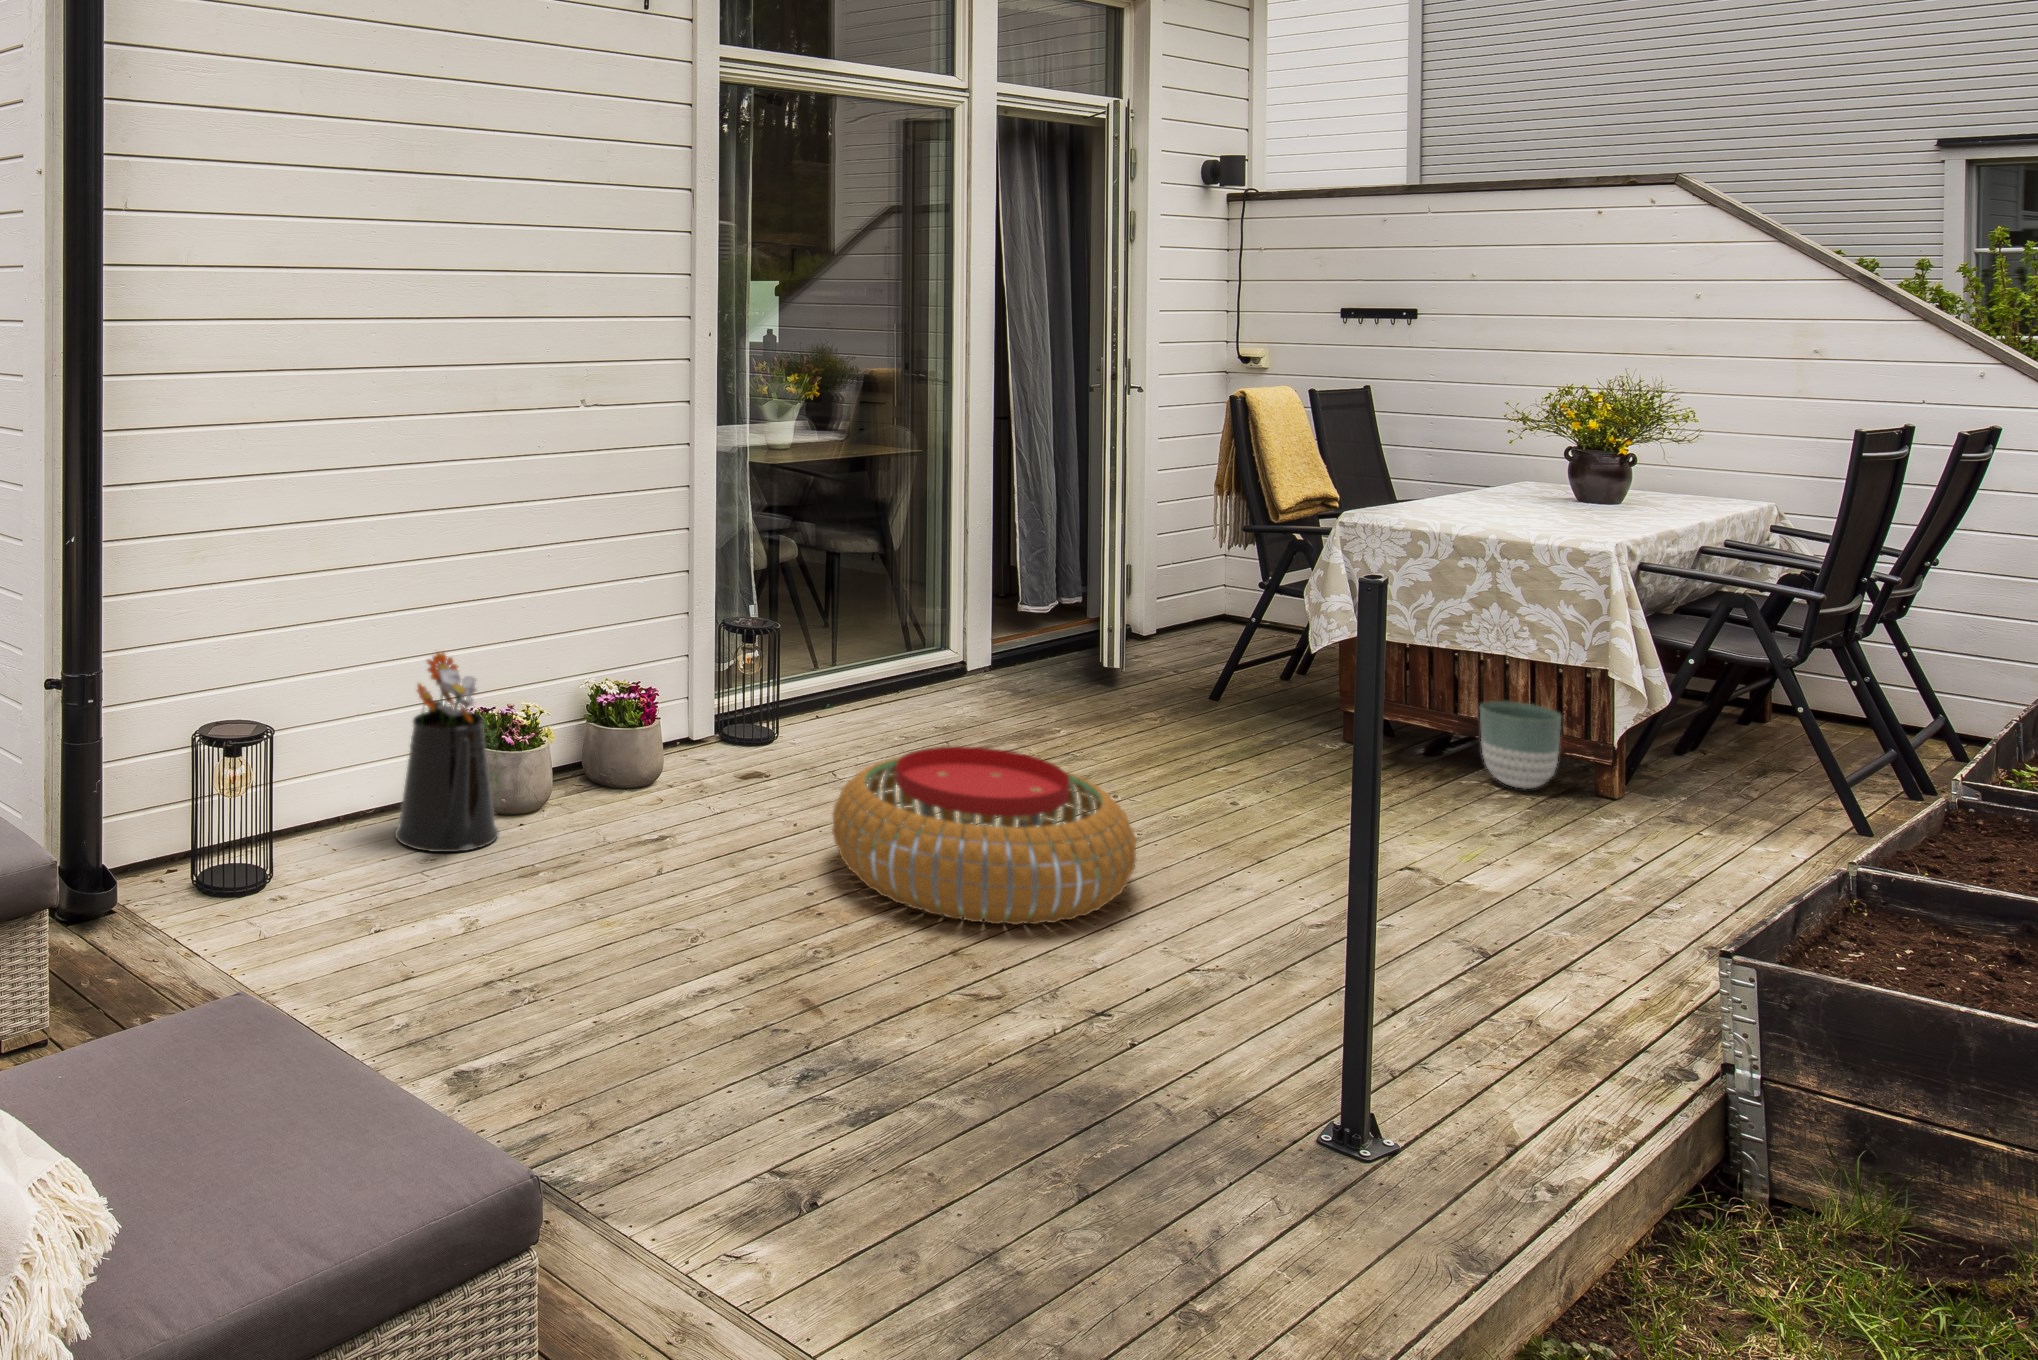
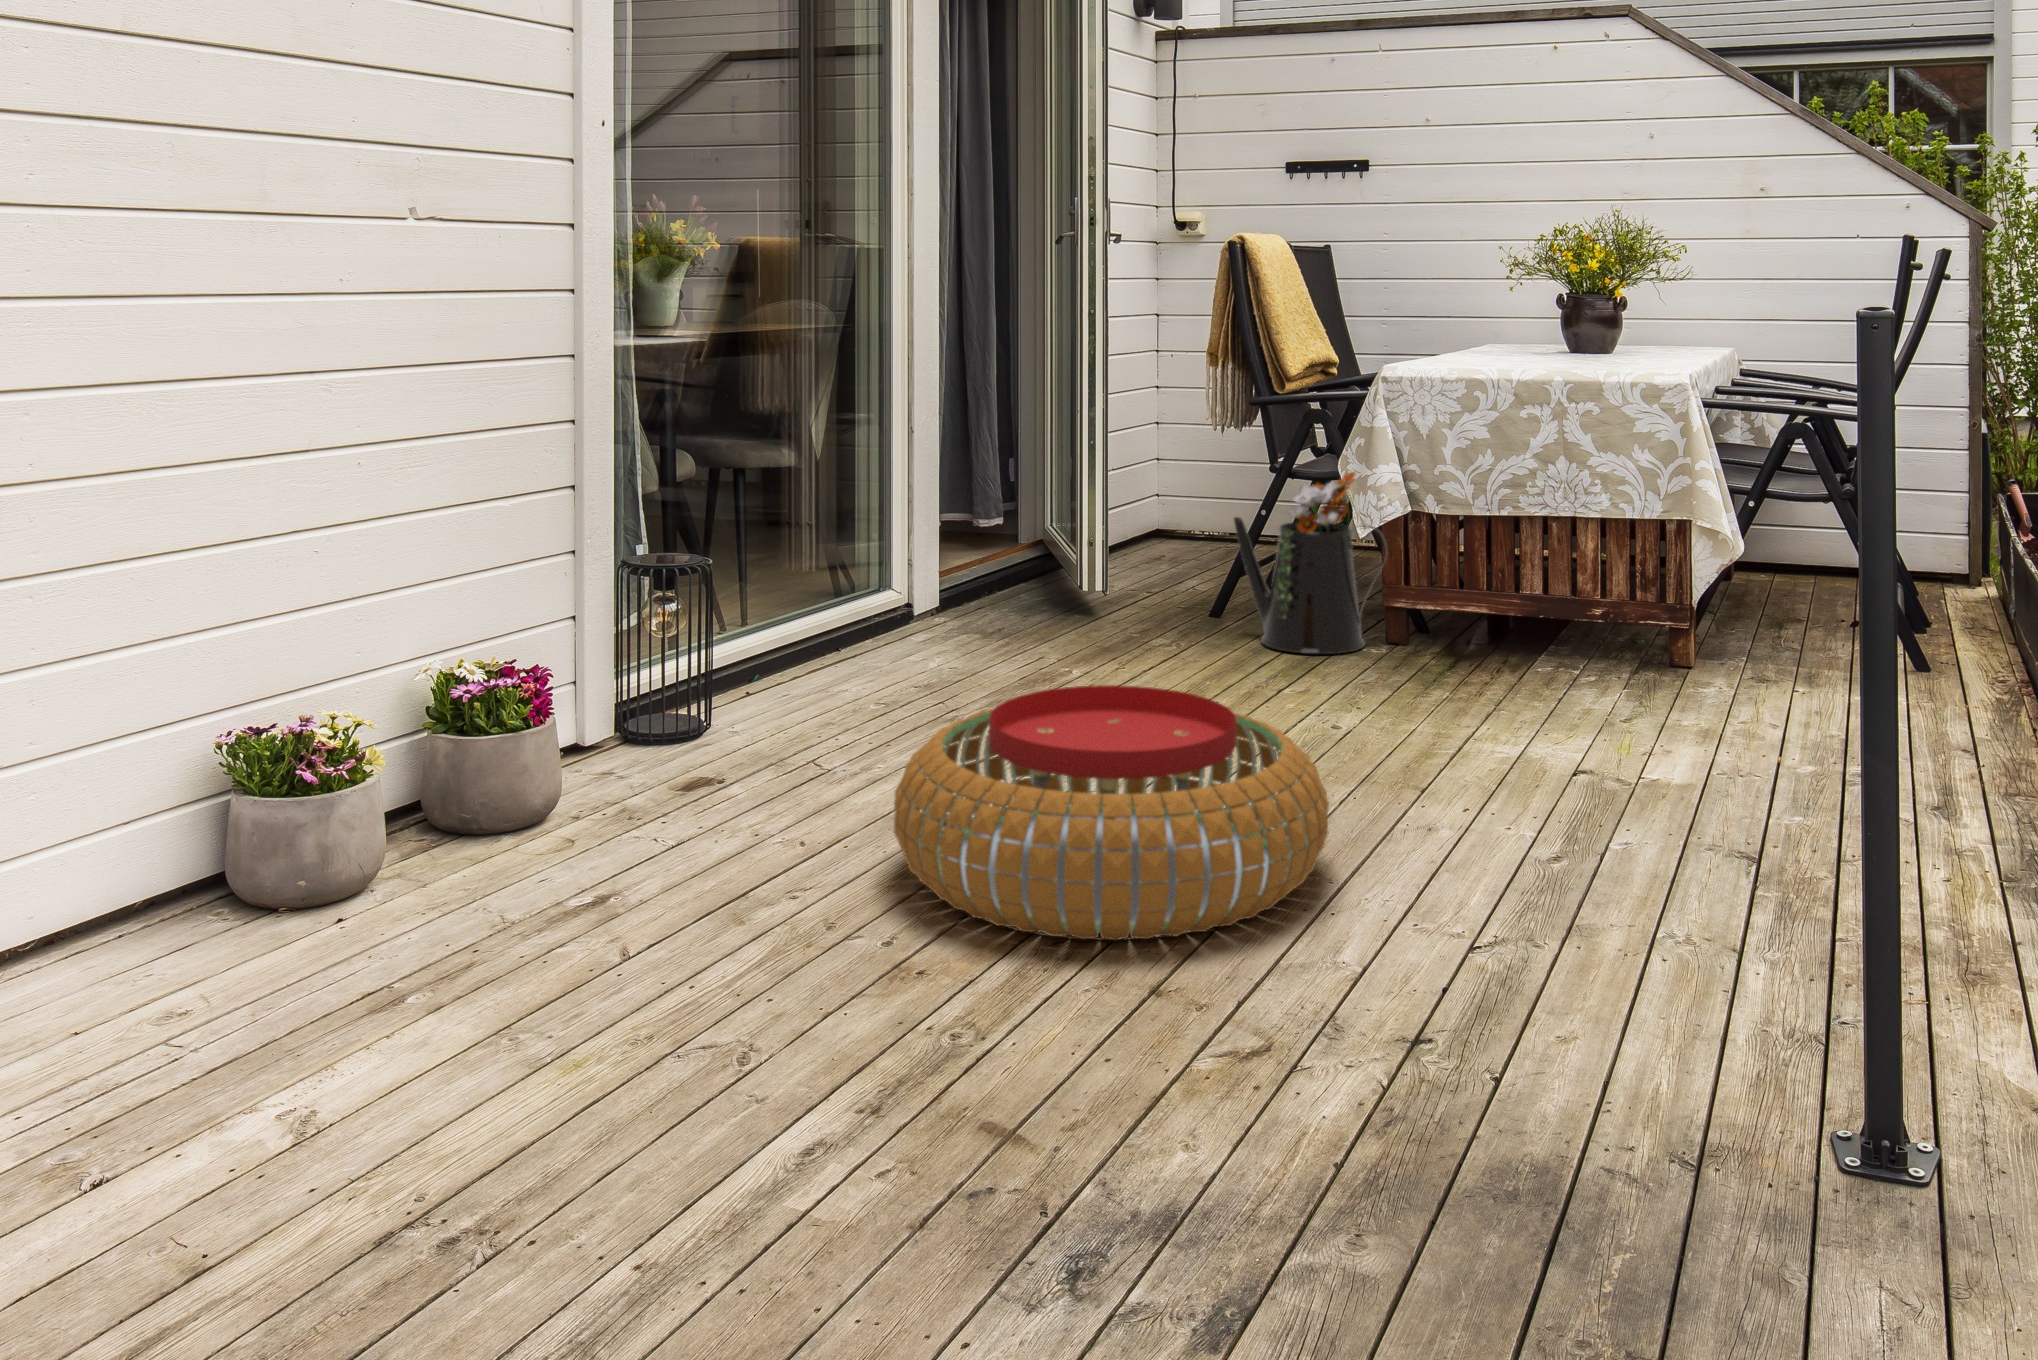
watering can: present [395,652,500,852] -> present [1234,471,1387,654]
planter: present [1480,701,1561,789] -> none [1553,569,1637,666]

